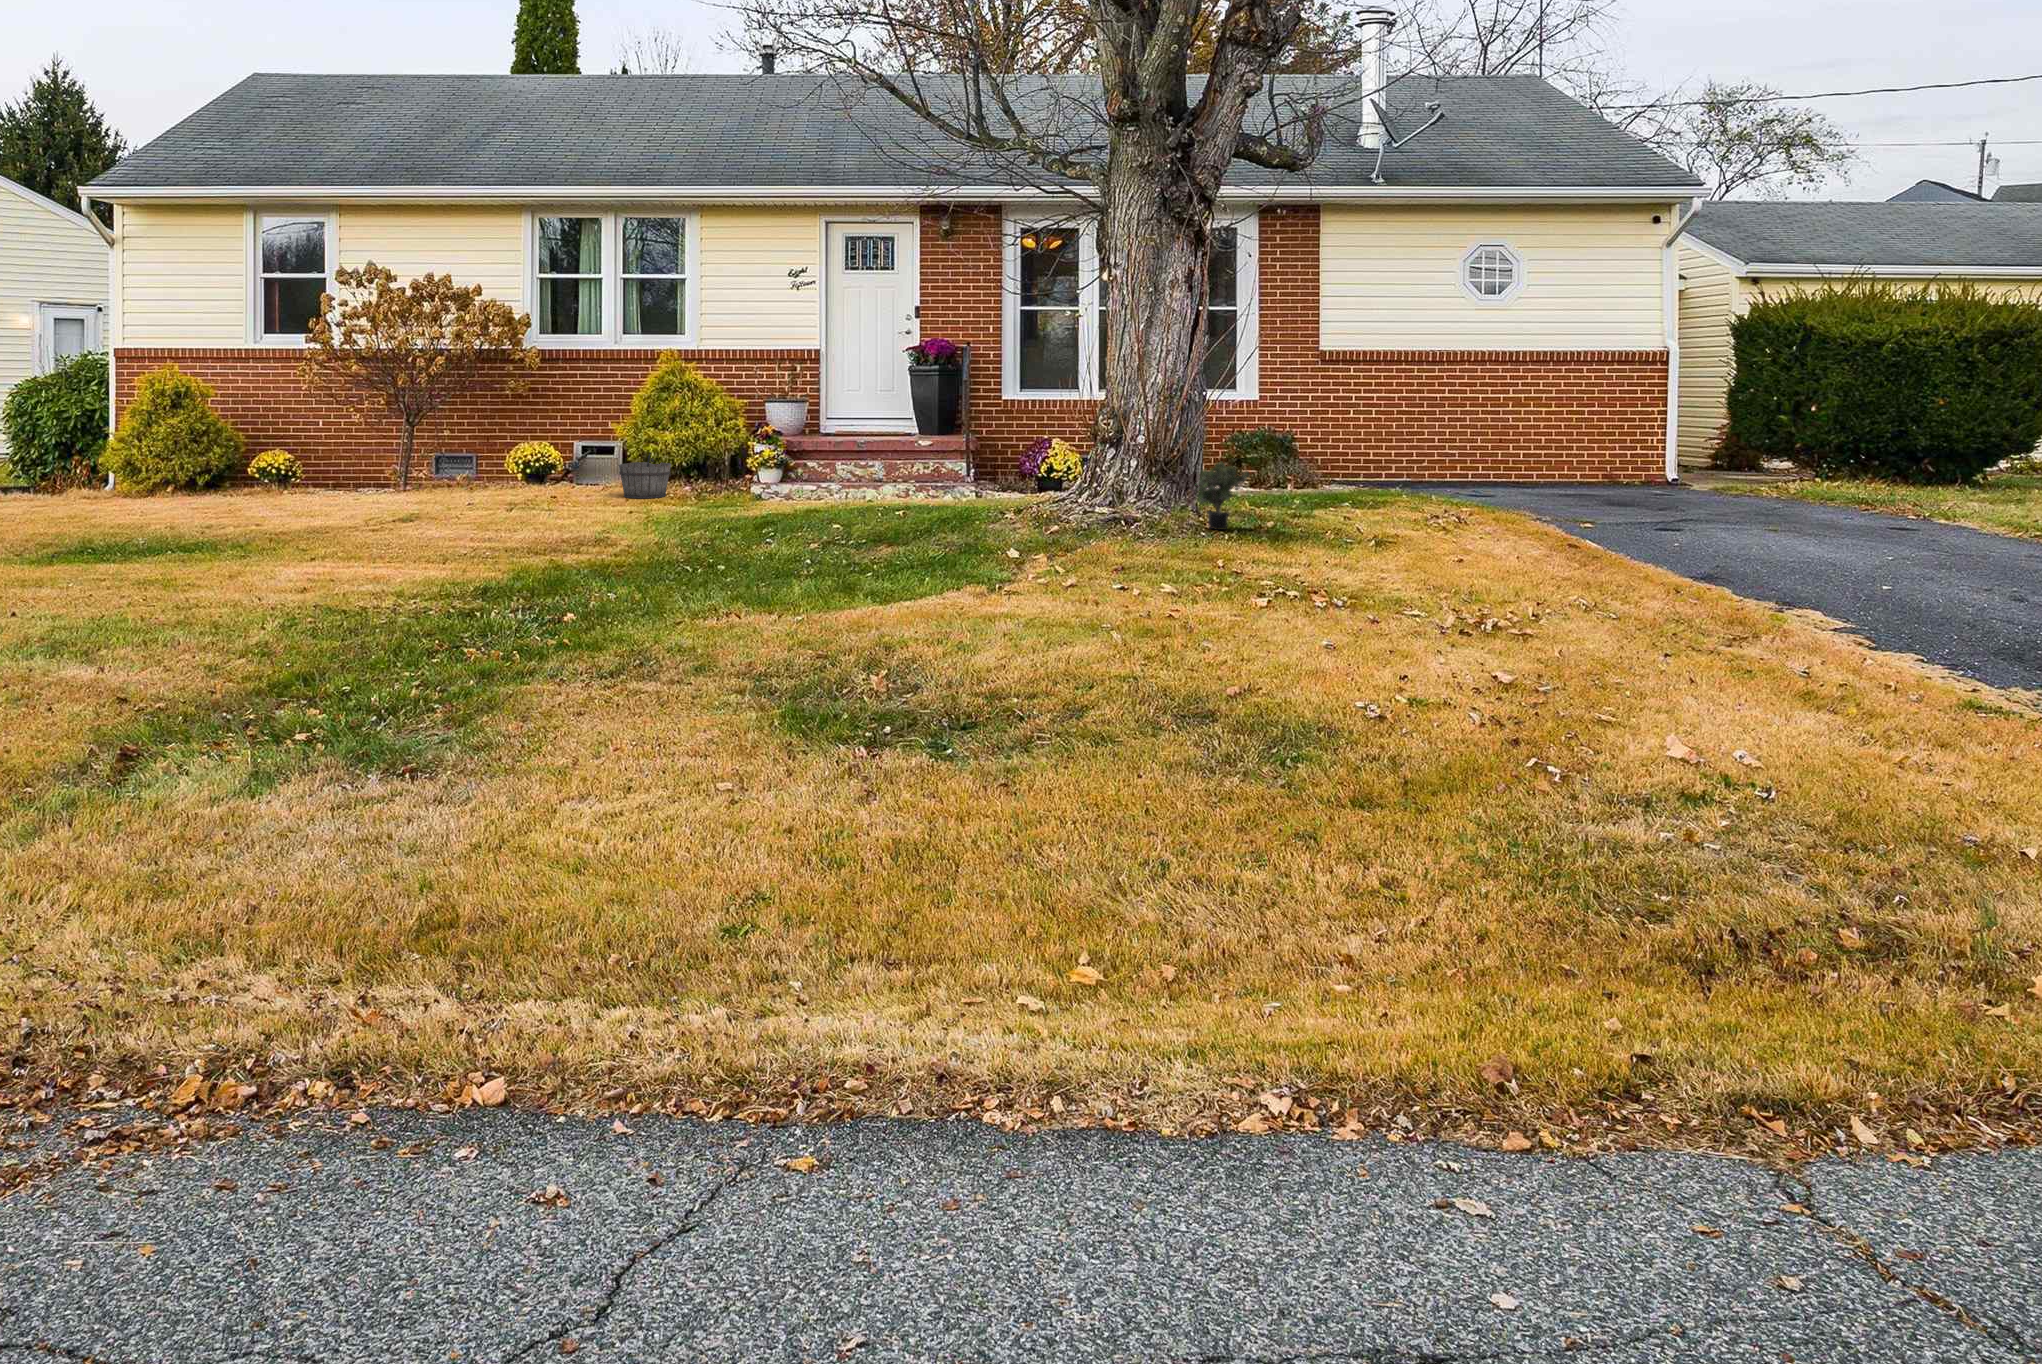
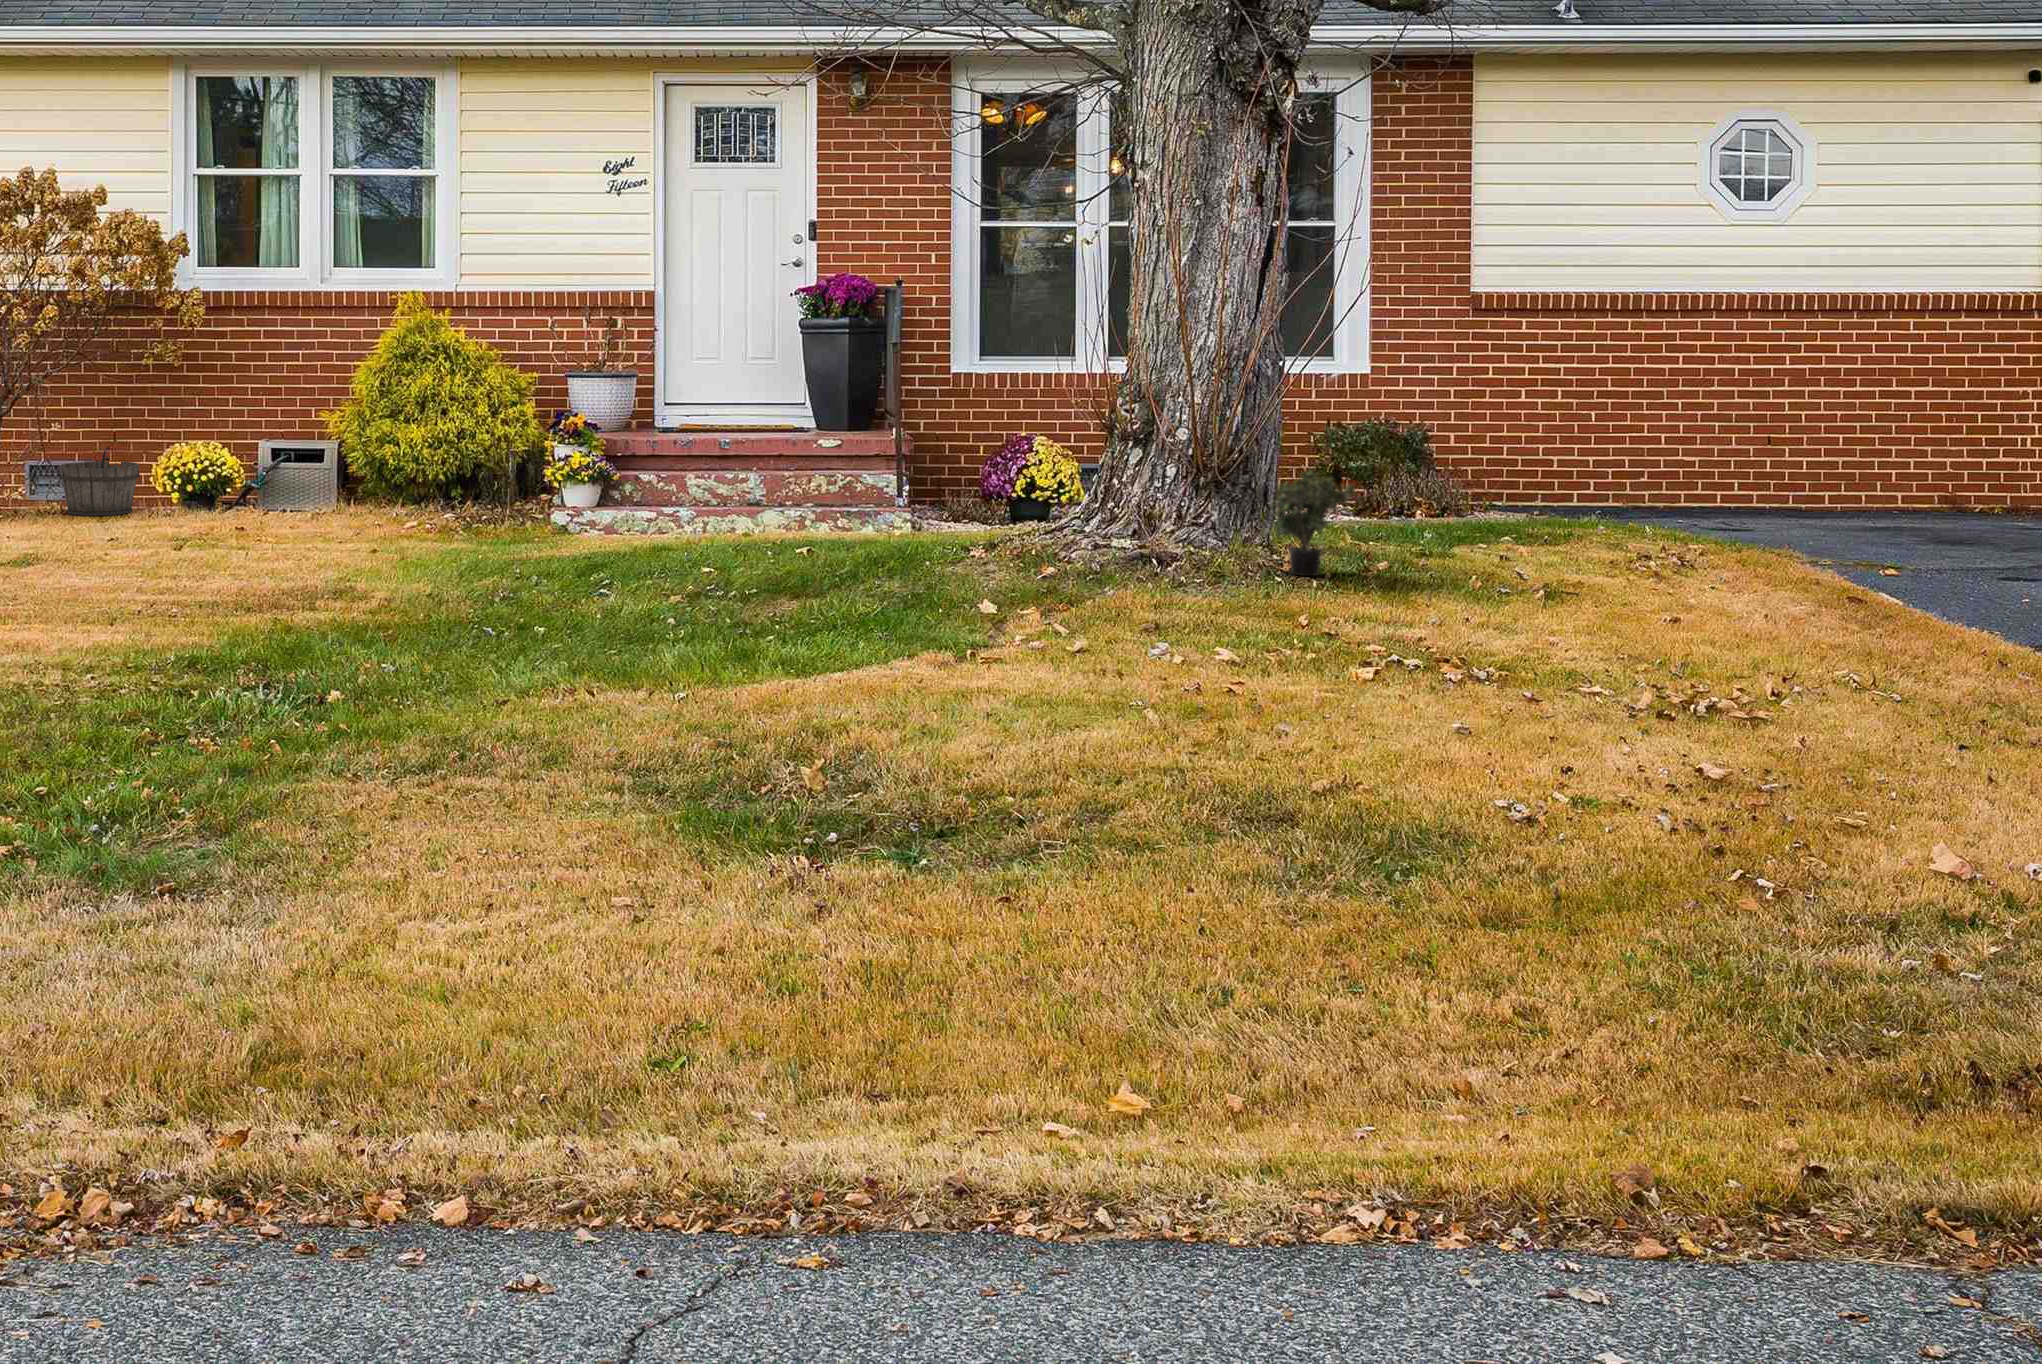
wooden bucket: present [619,453,671,498] -> present [58,447,141,516]

